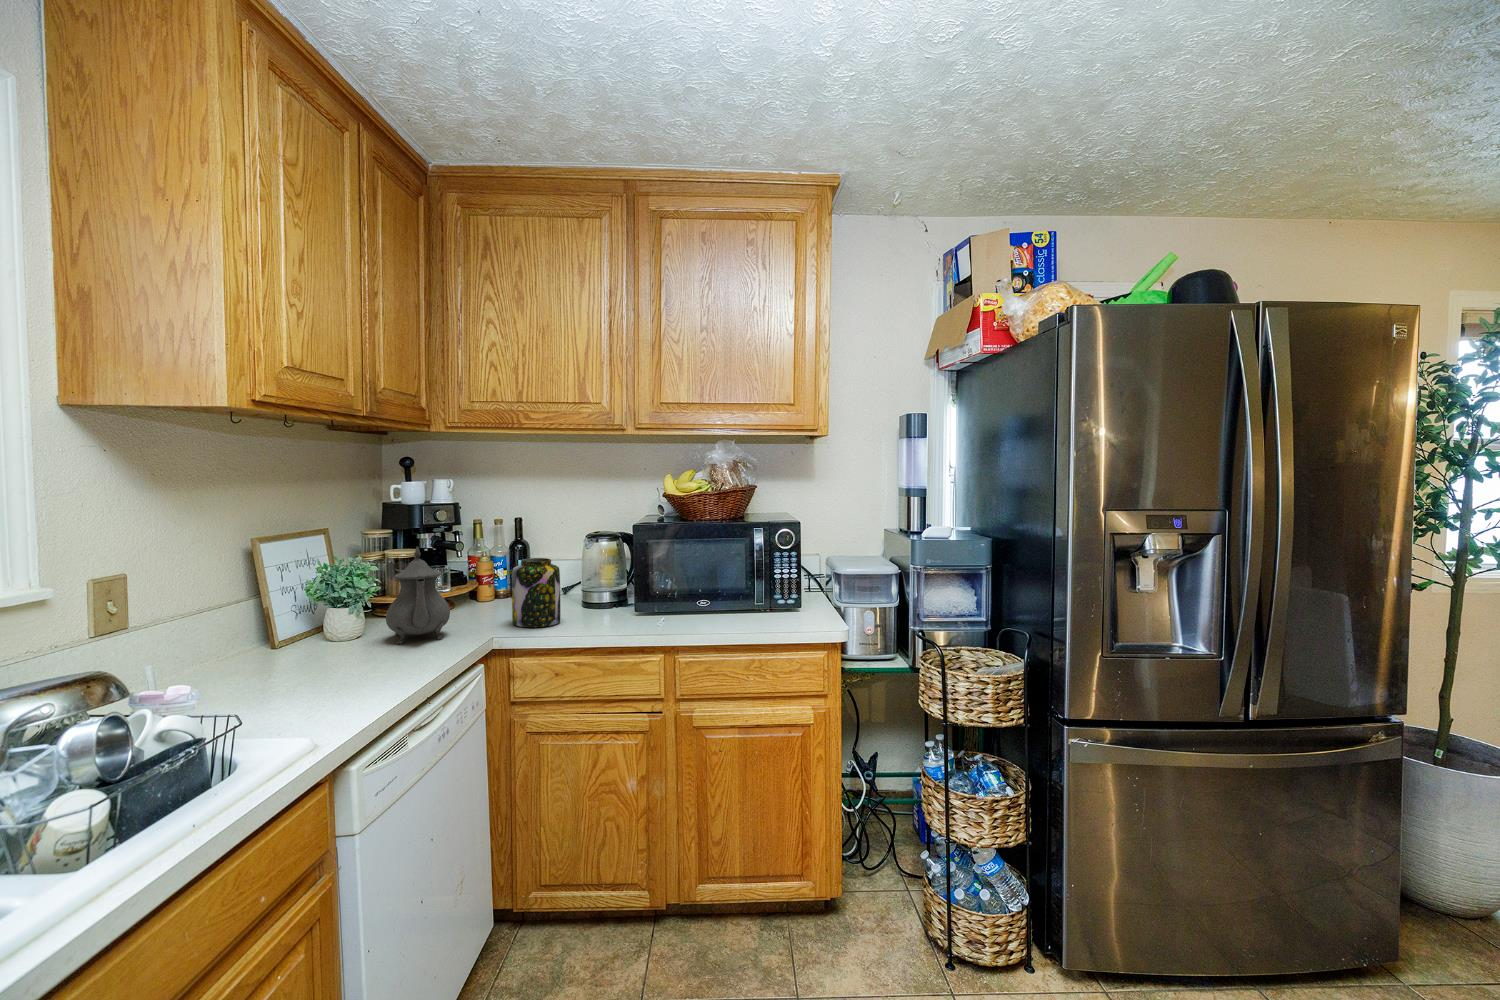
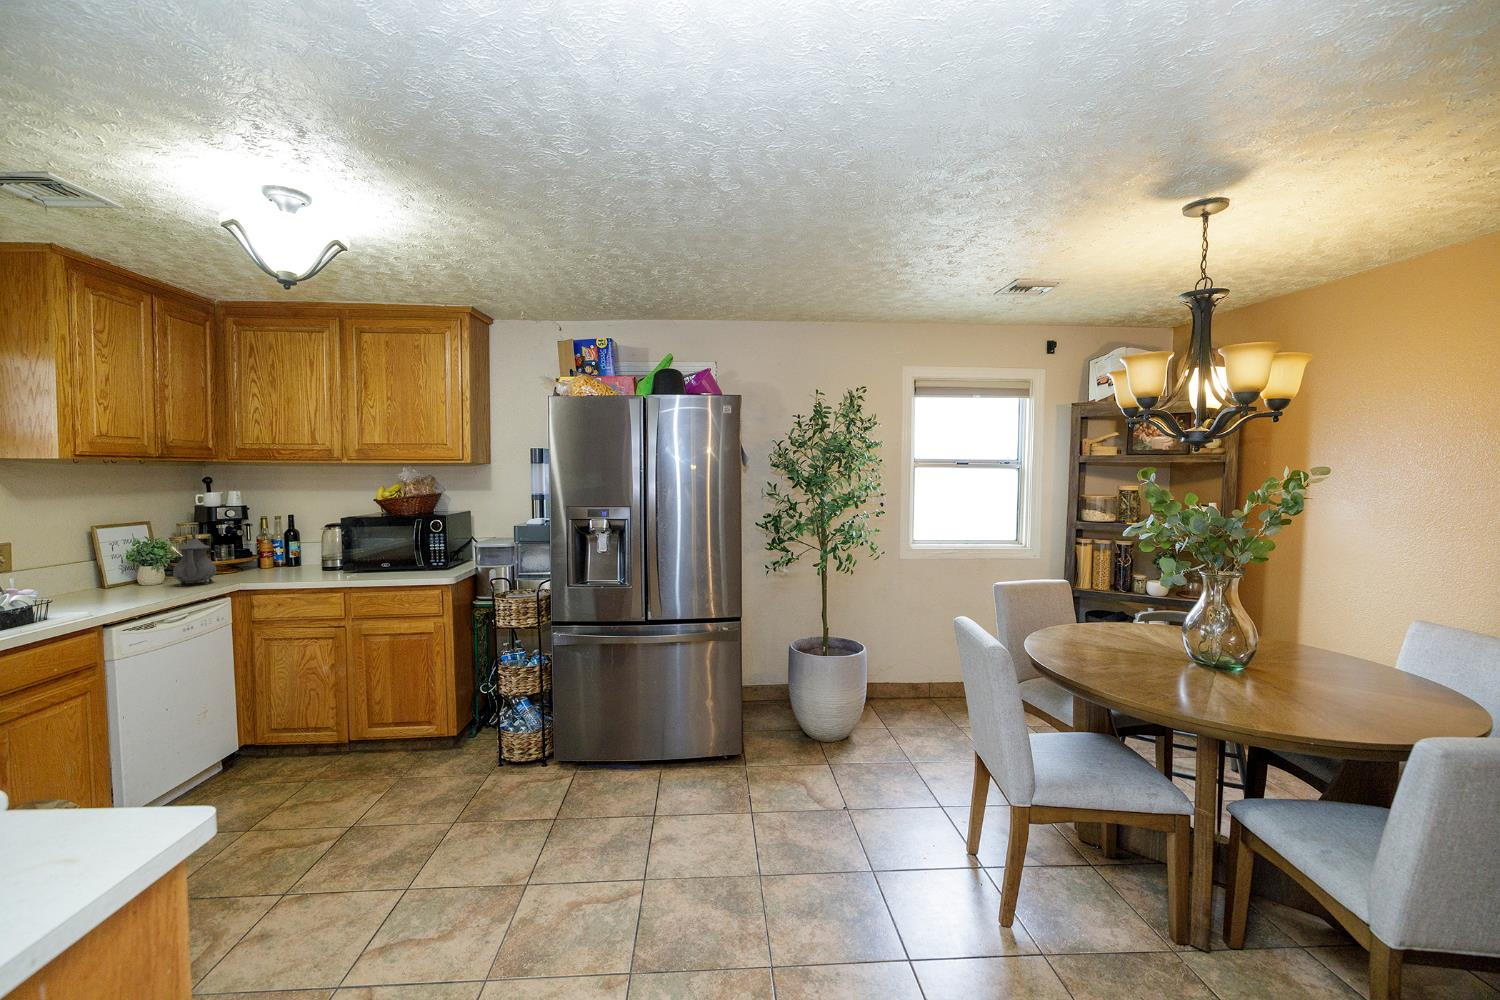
jar: present [512,558,561,627] -> none [262,539,295,579]

